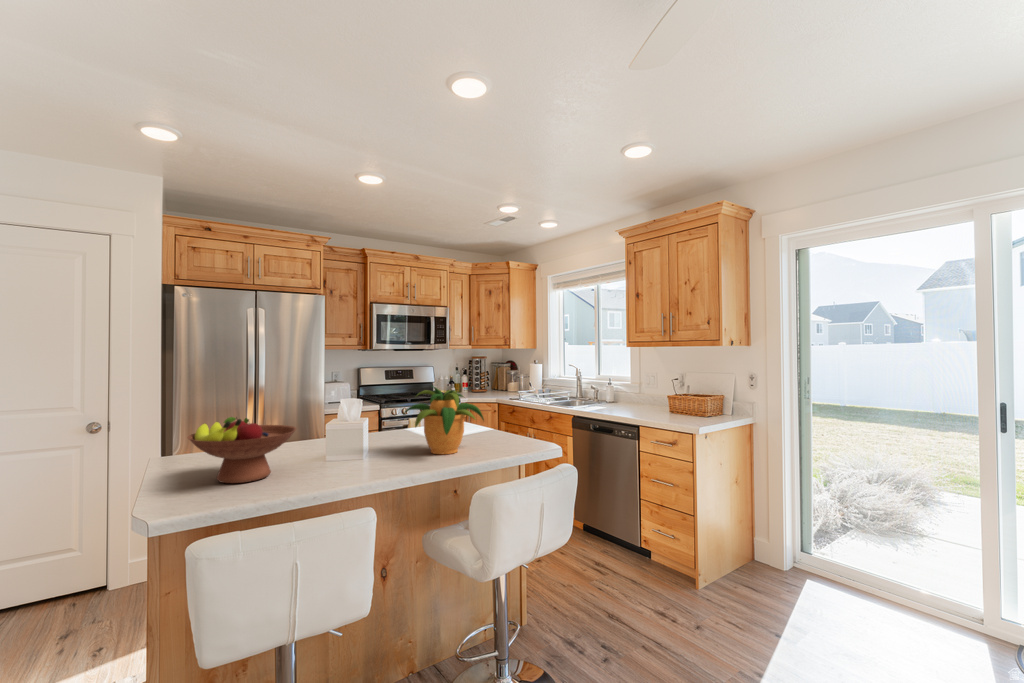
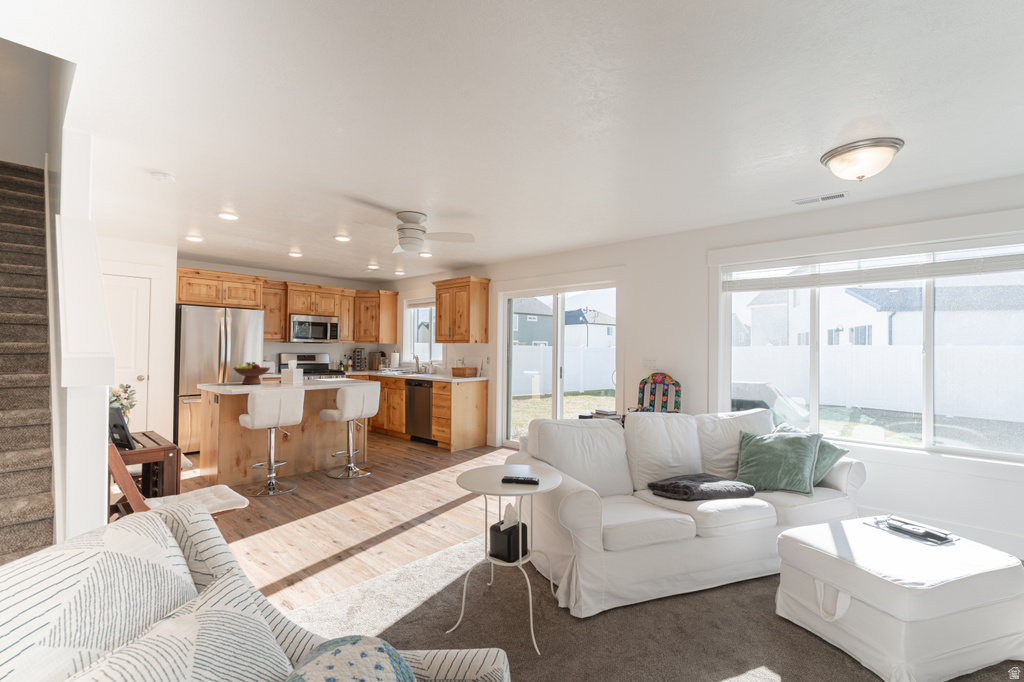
potted plant: present [404,387,484,454] -> none [311,355,346,382]

